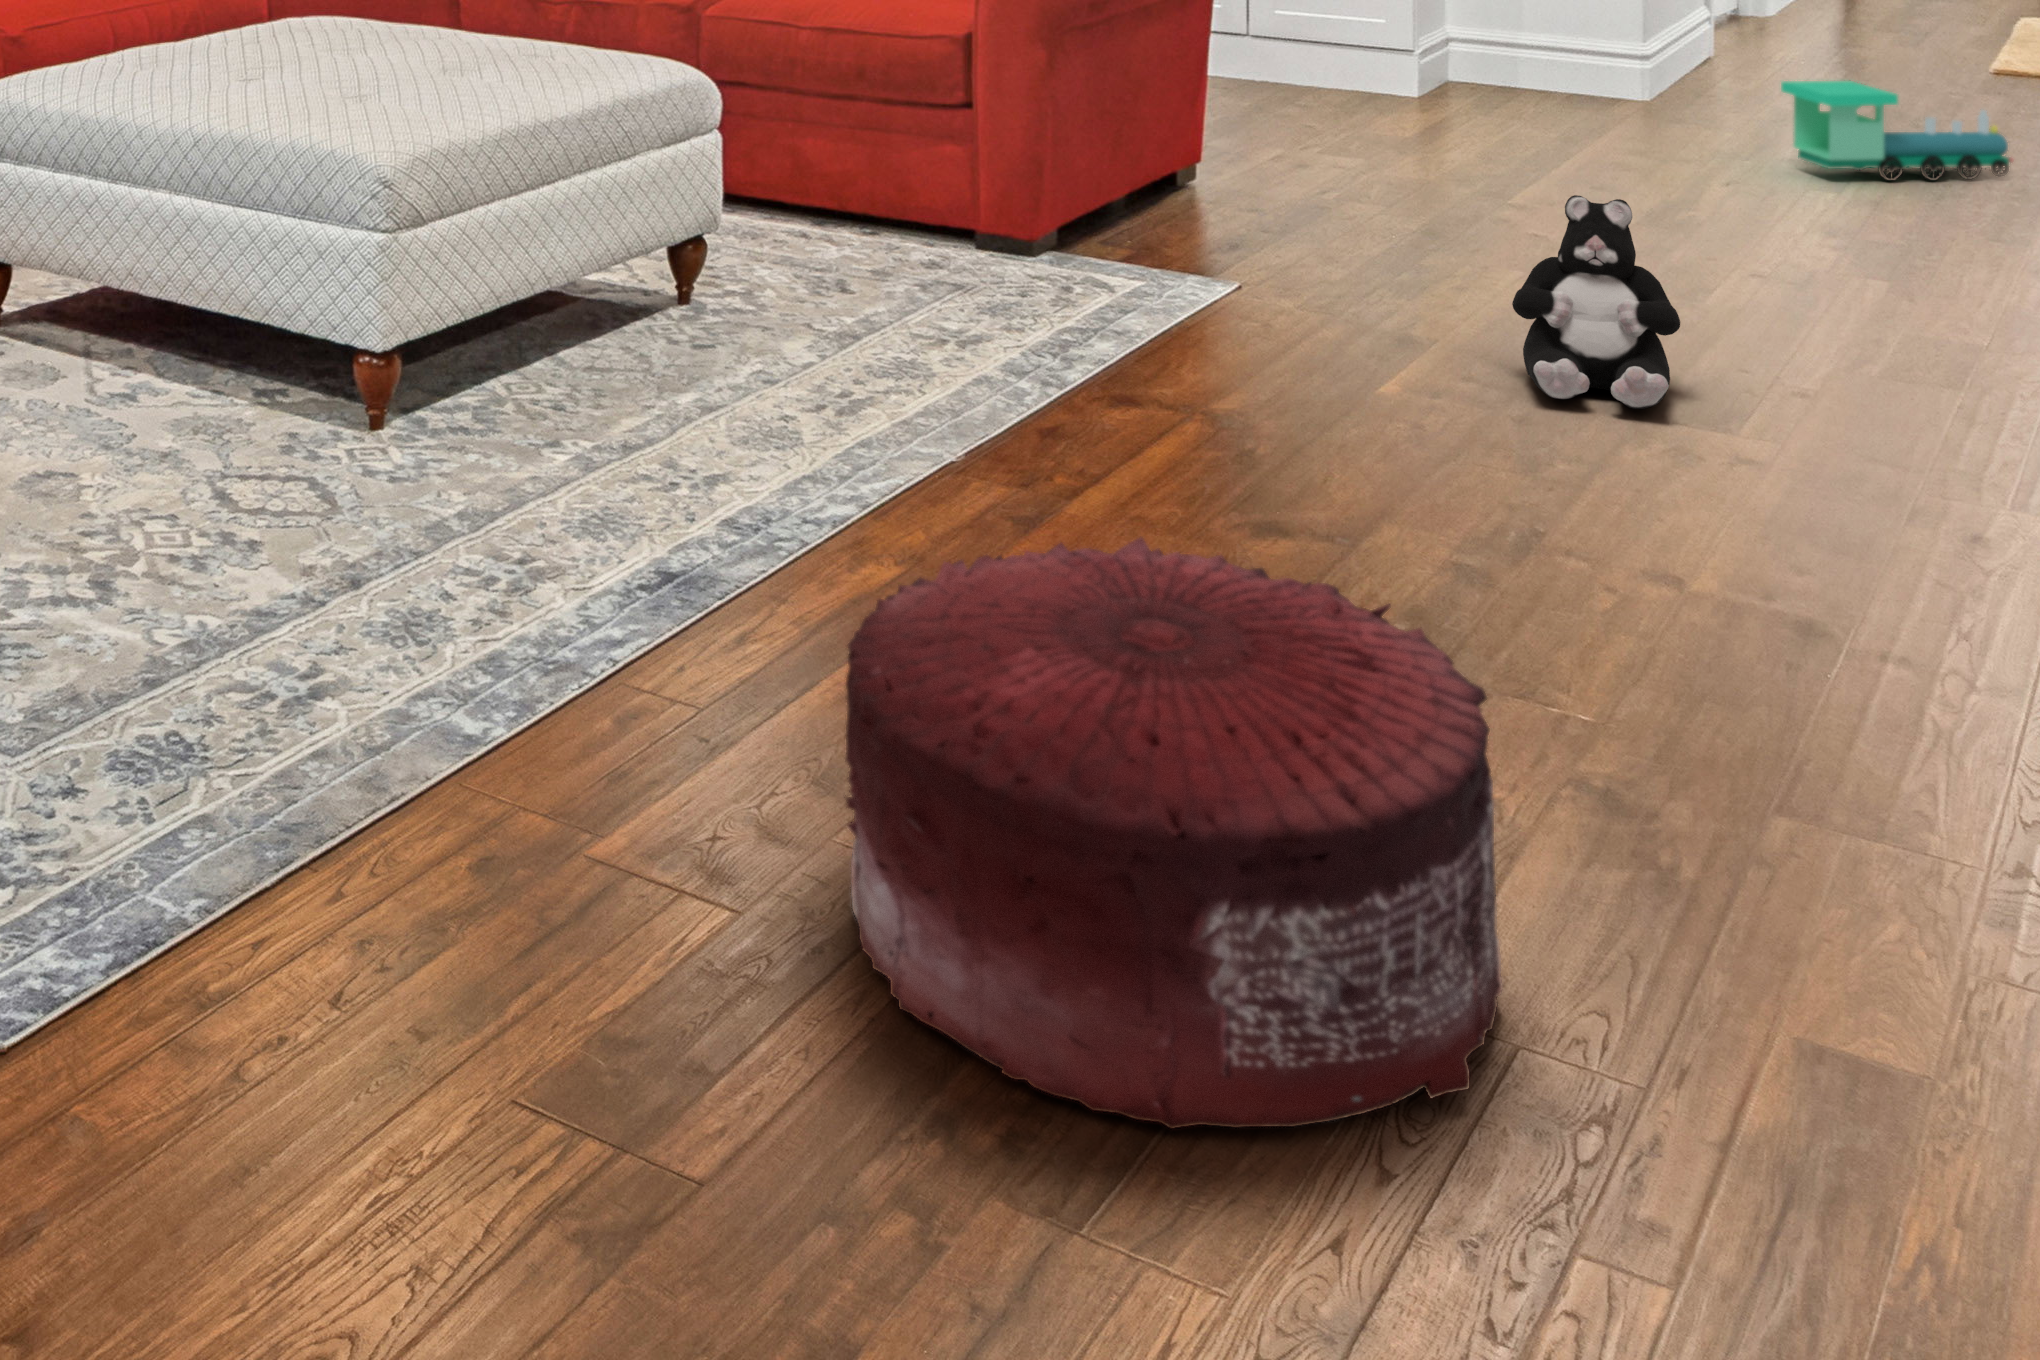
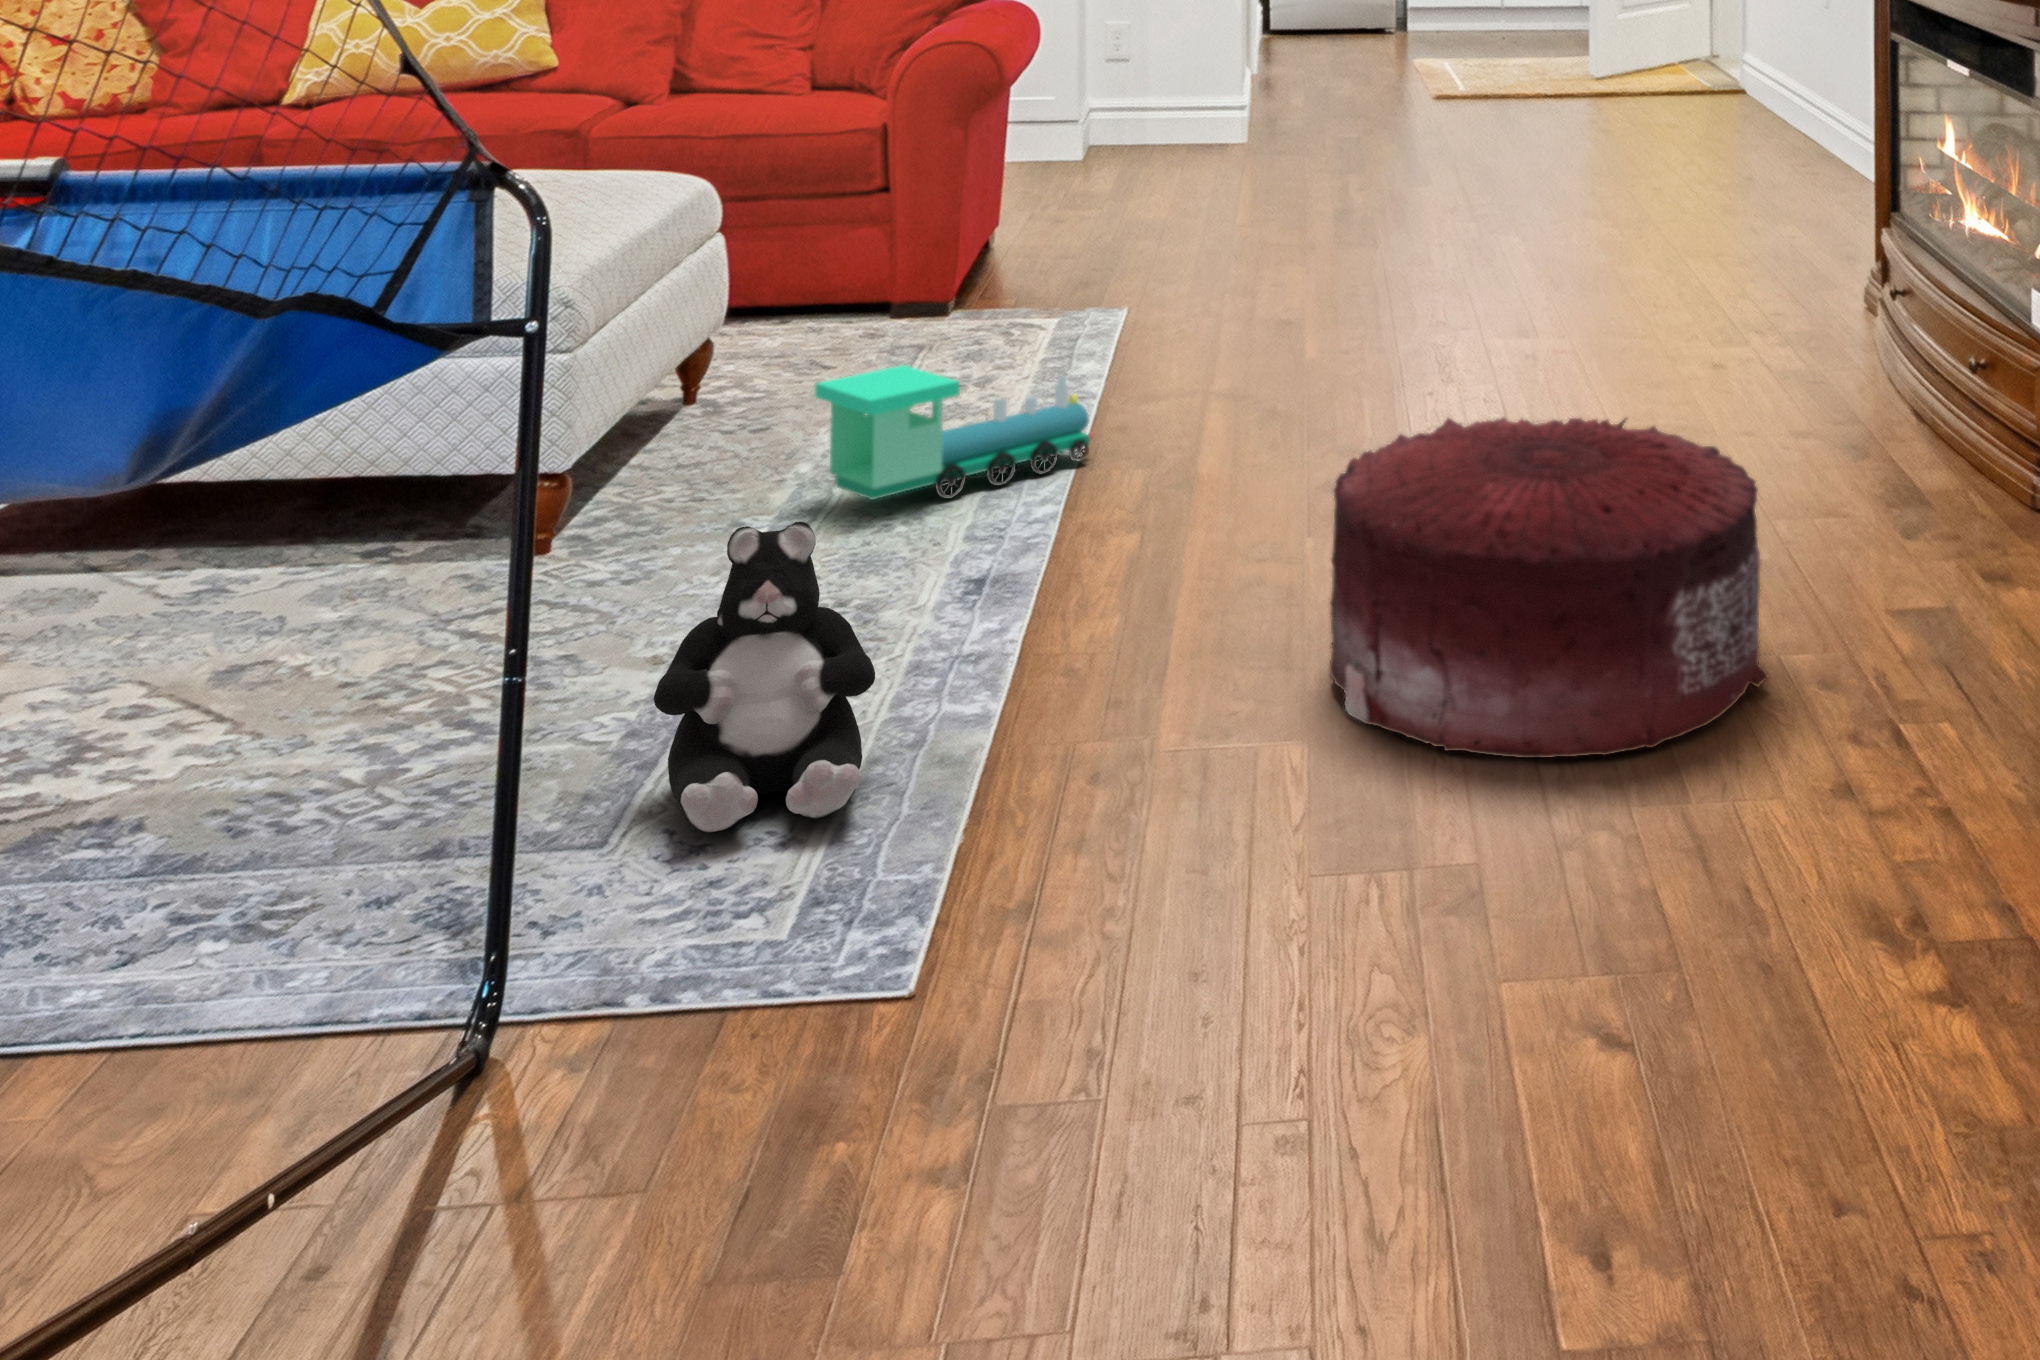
toy train: present [1781,81,2013,181] -> present [815,365,1094,500]
plush toy: present [1512,195,1680,409] -> present [654,522,875,832]

